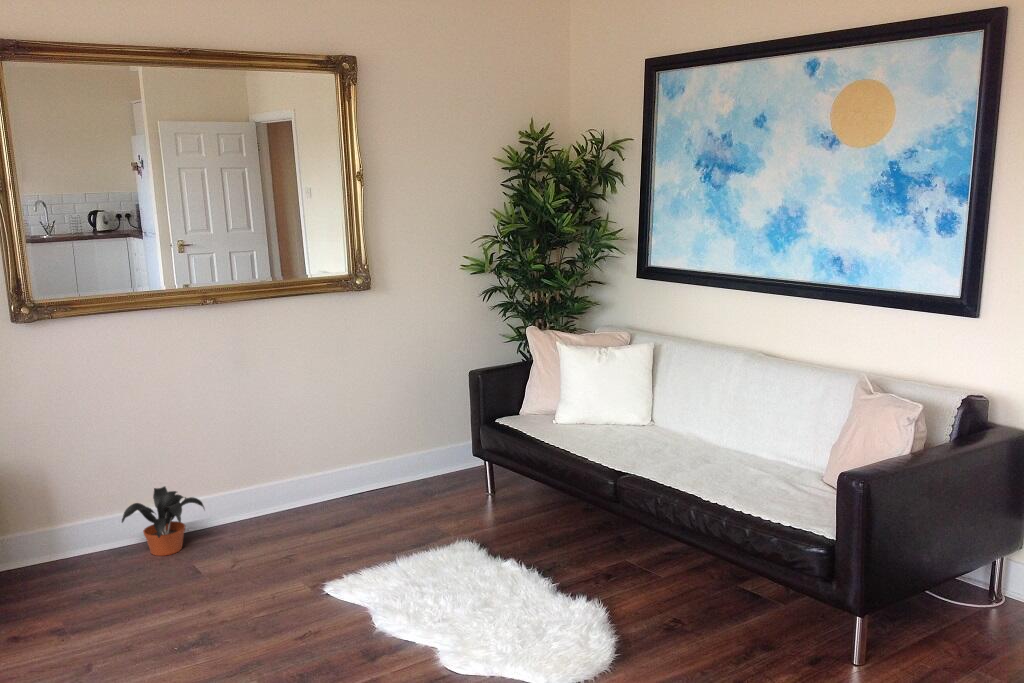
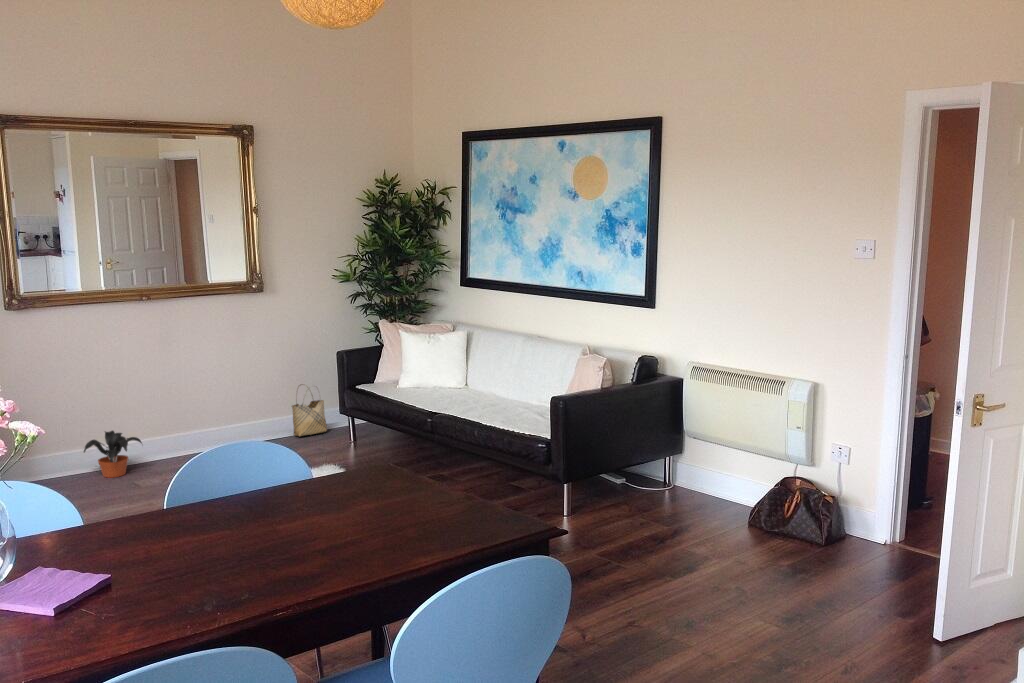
woven basket: none [408,413,455,486] -> present [292,388,327,436]

